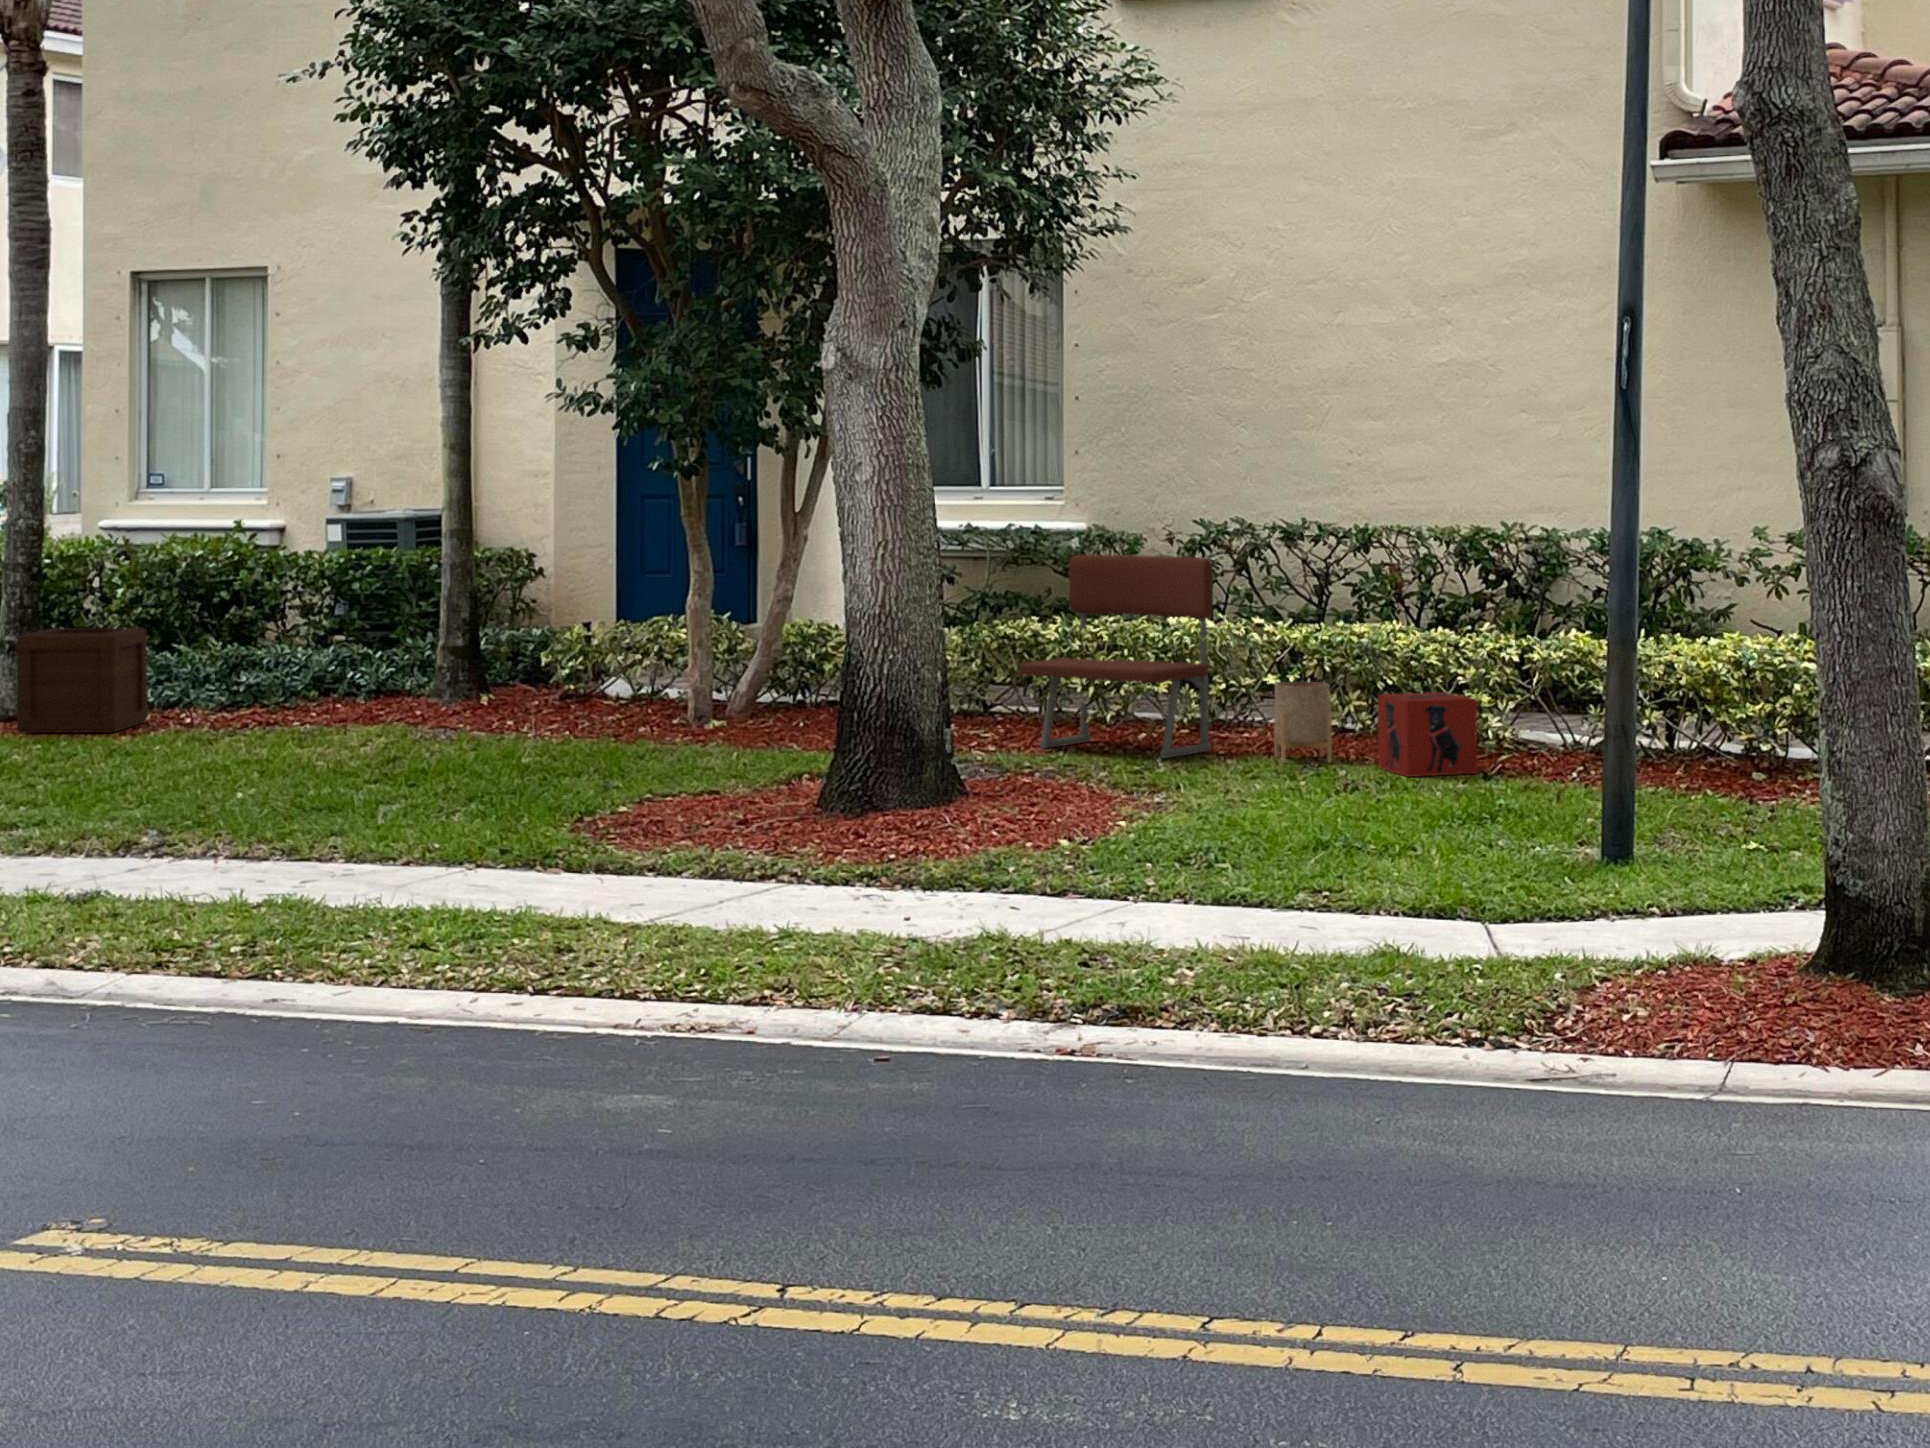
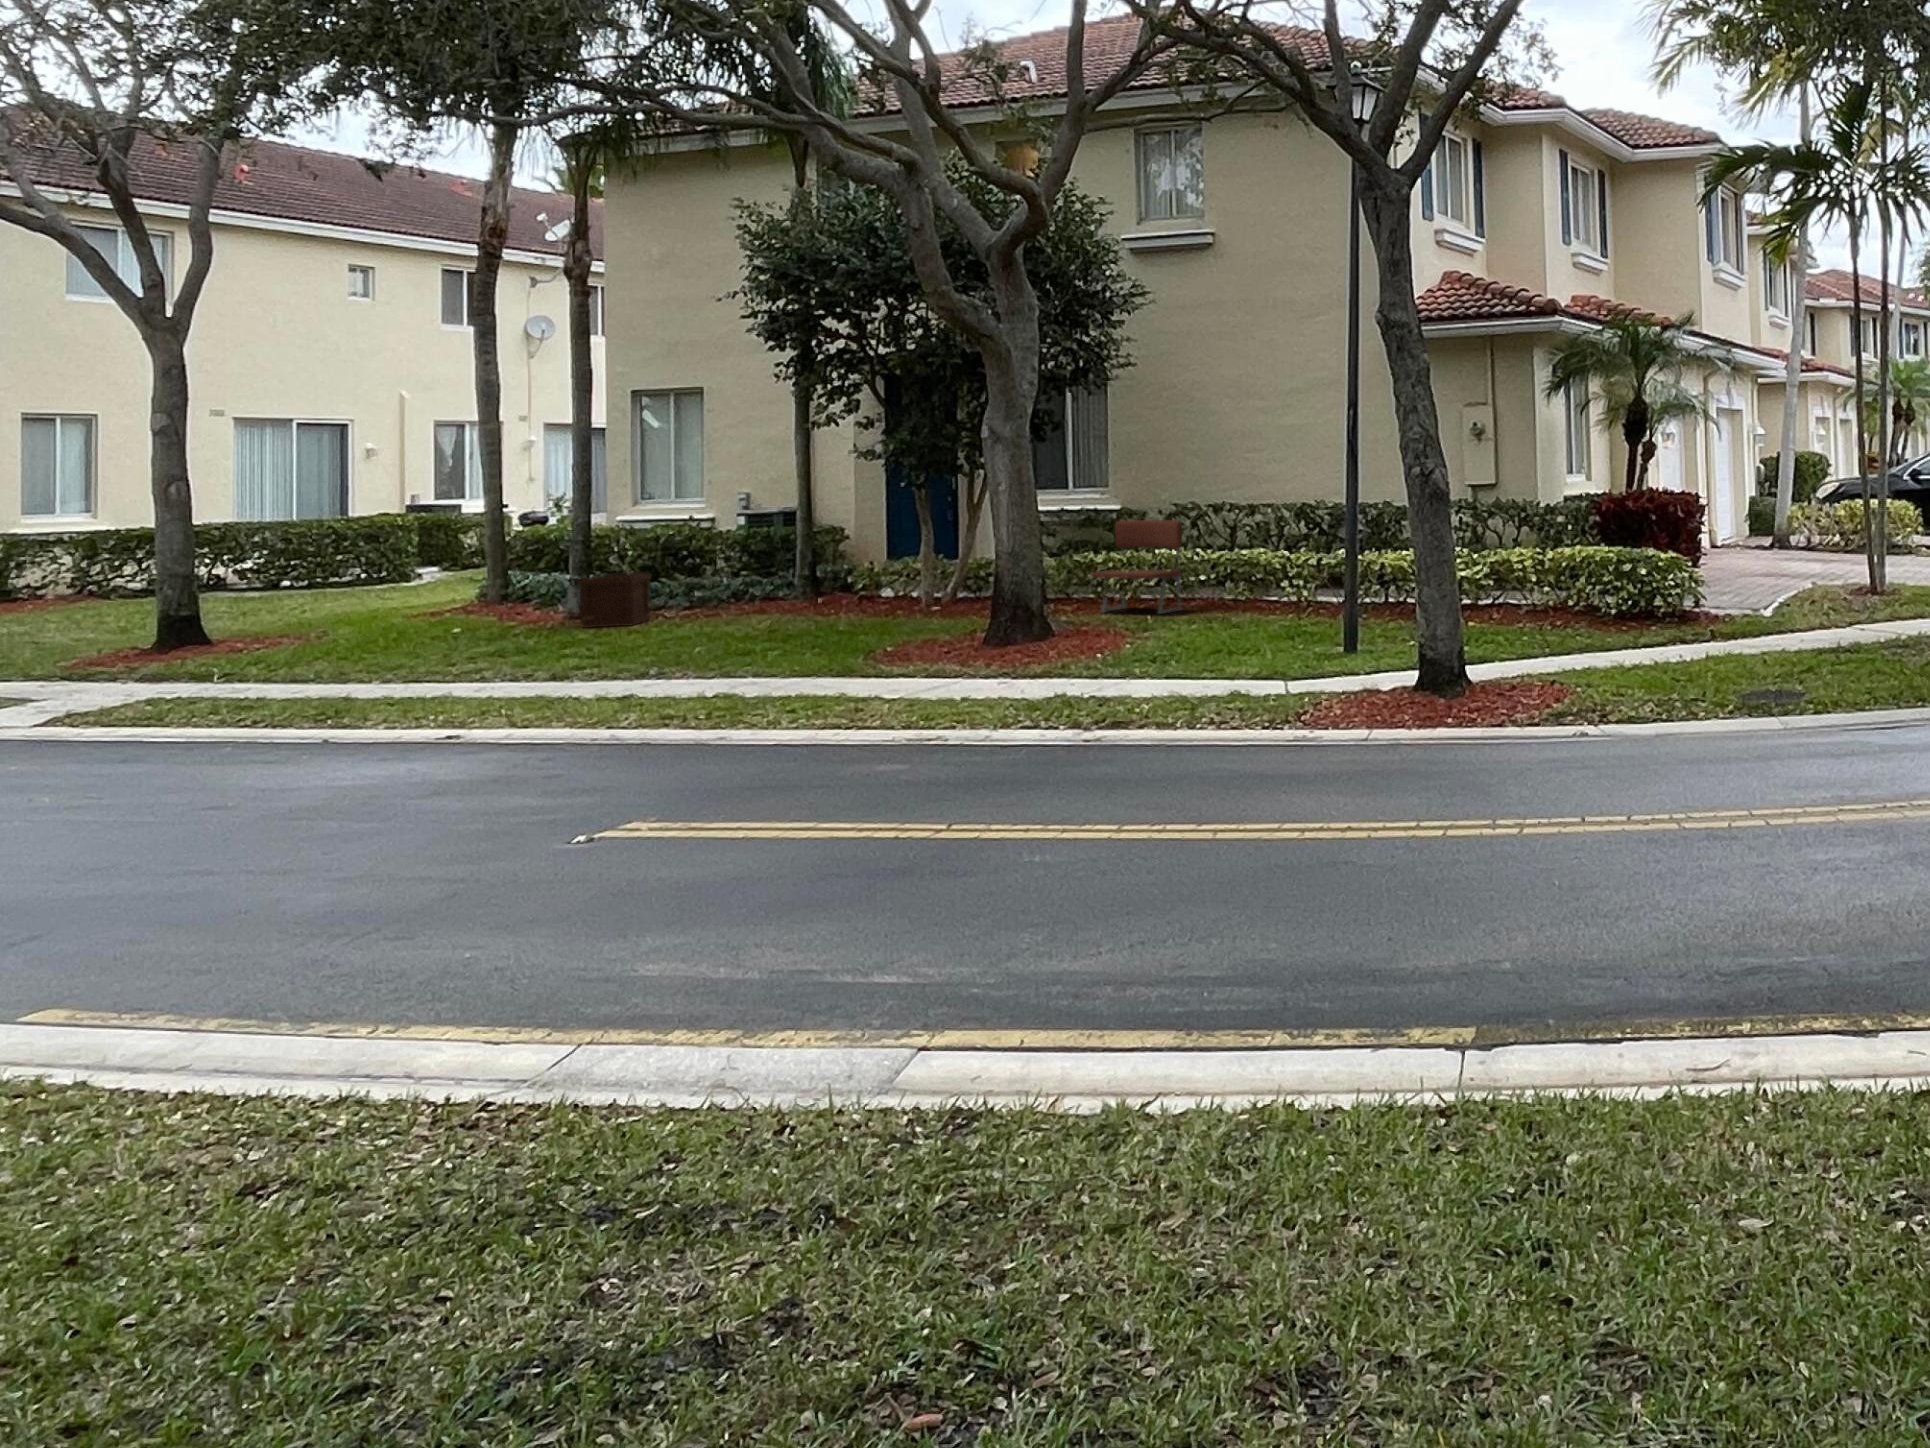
planter: present [1274,682,1332,763] -> none [1210,576,1237,614]
storage box: present [1378,692,1477,777] -> none [1257,578,1302,617]

